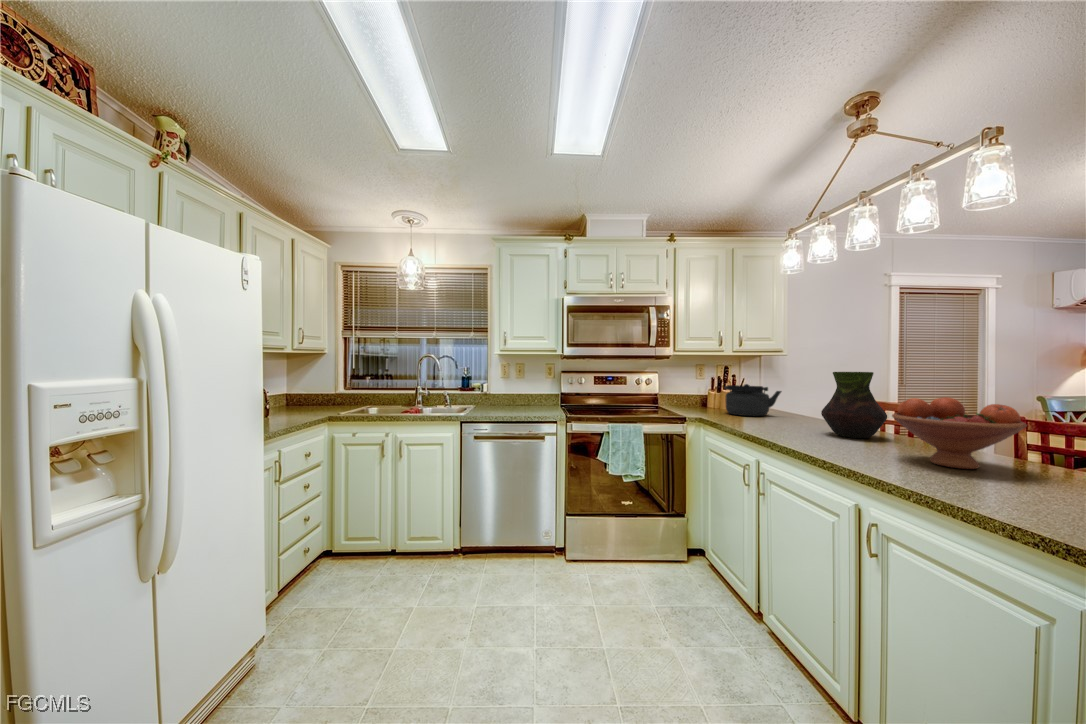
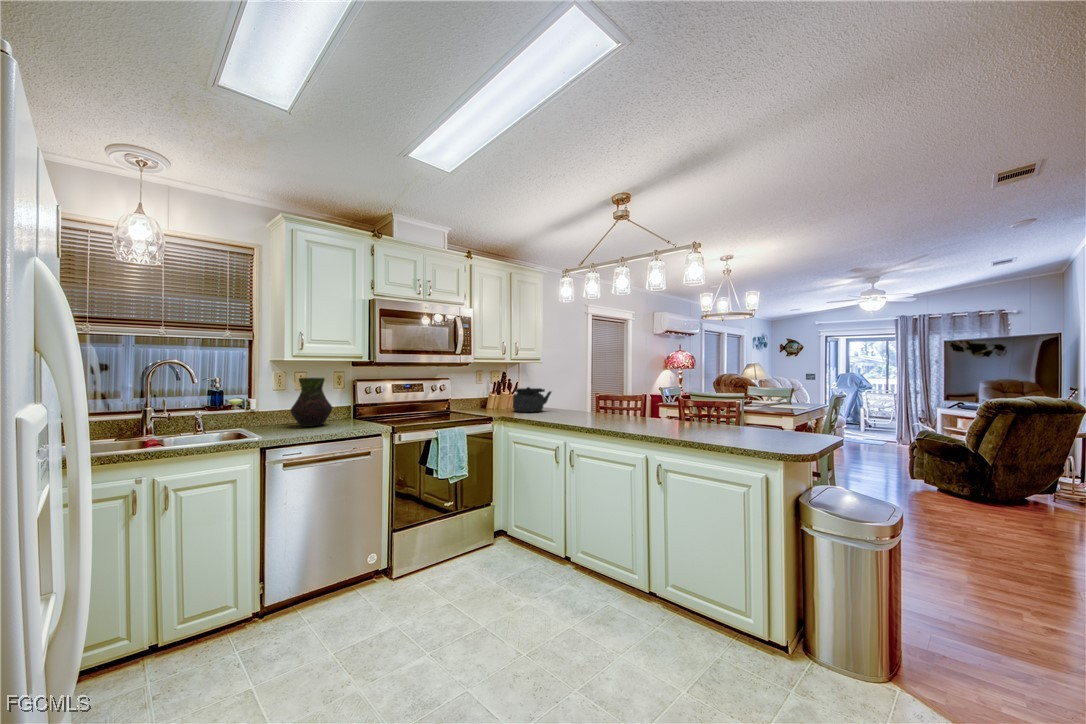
vase: present [821,372,887,438] -> present [290,378,333,427]
fruit bowl: present [892,397,1027,469] -> none [636,392,686,429]

